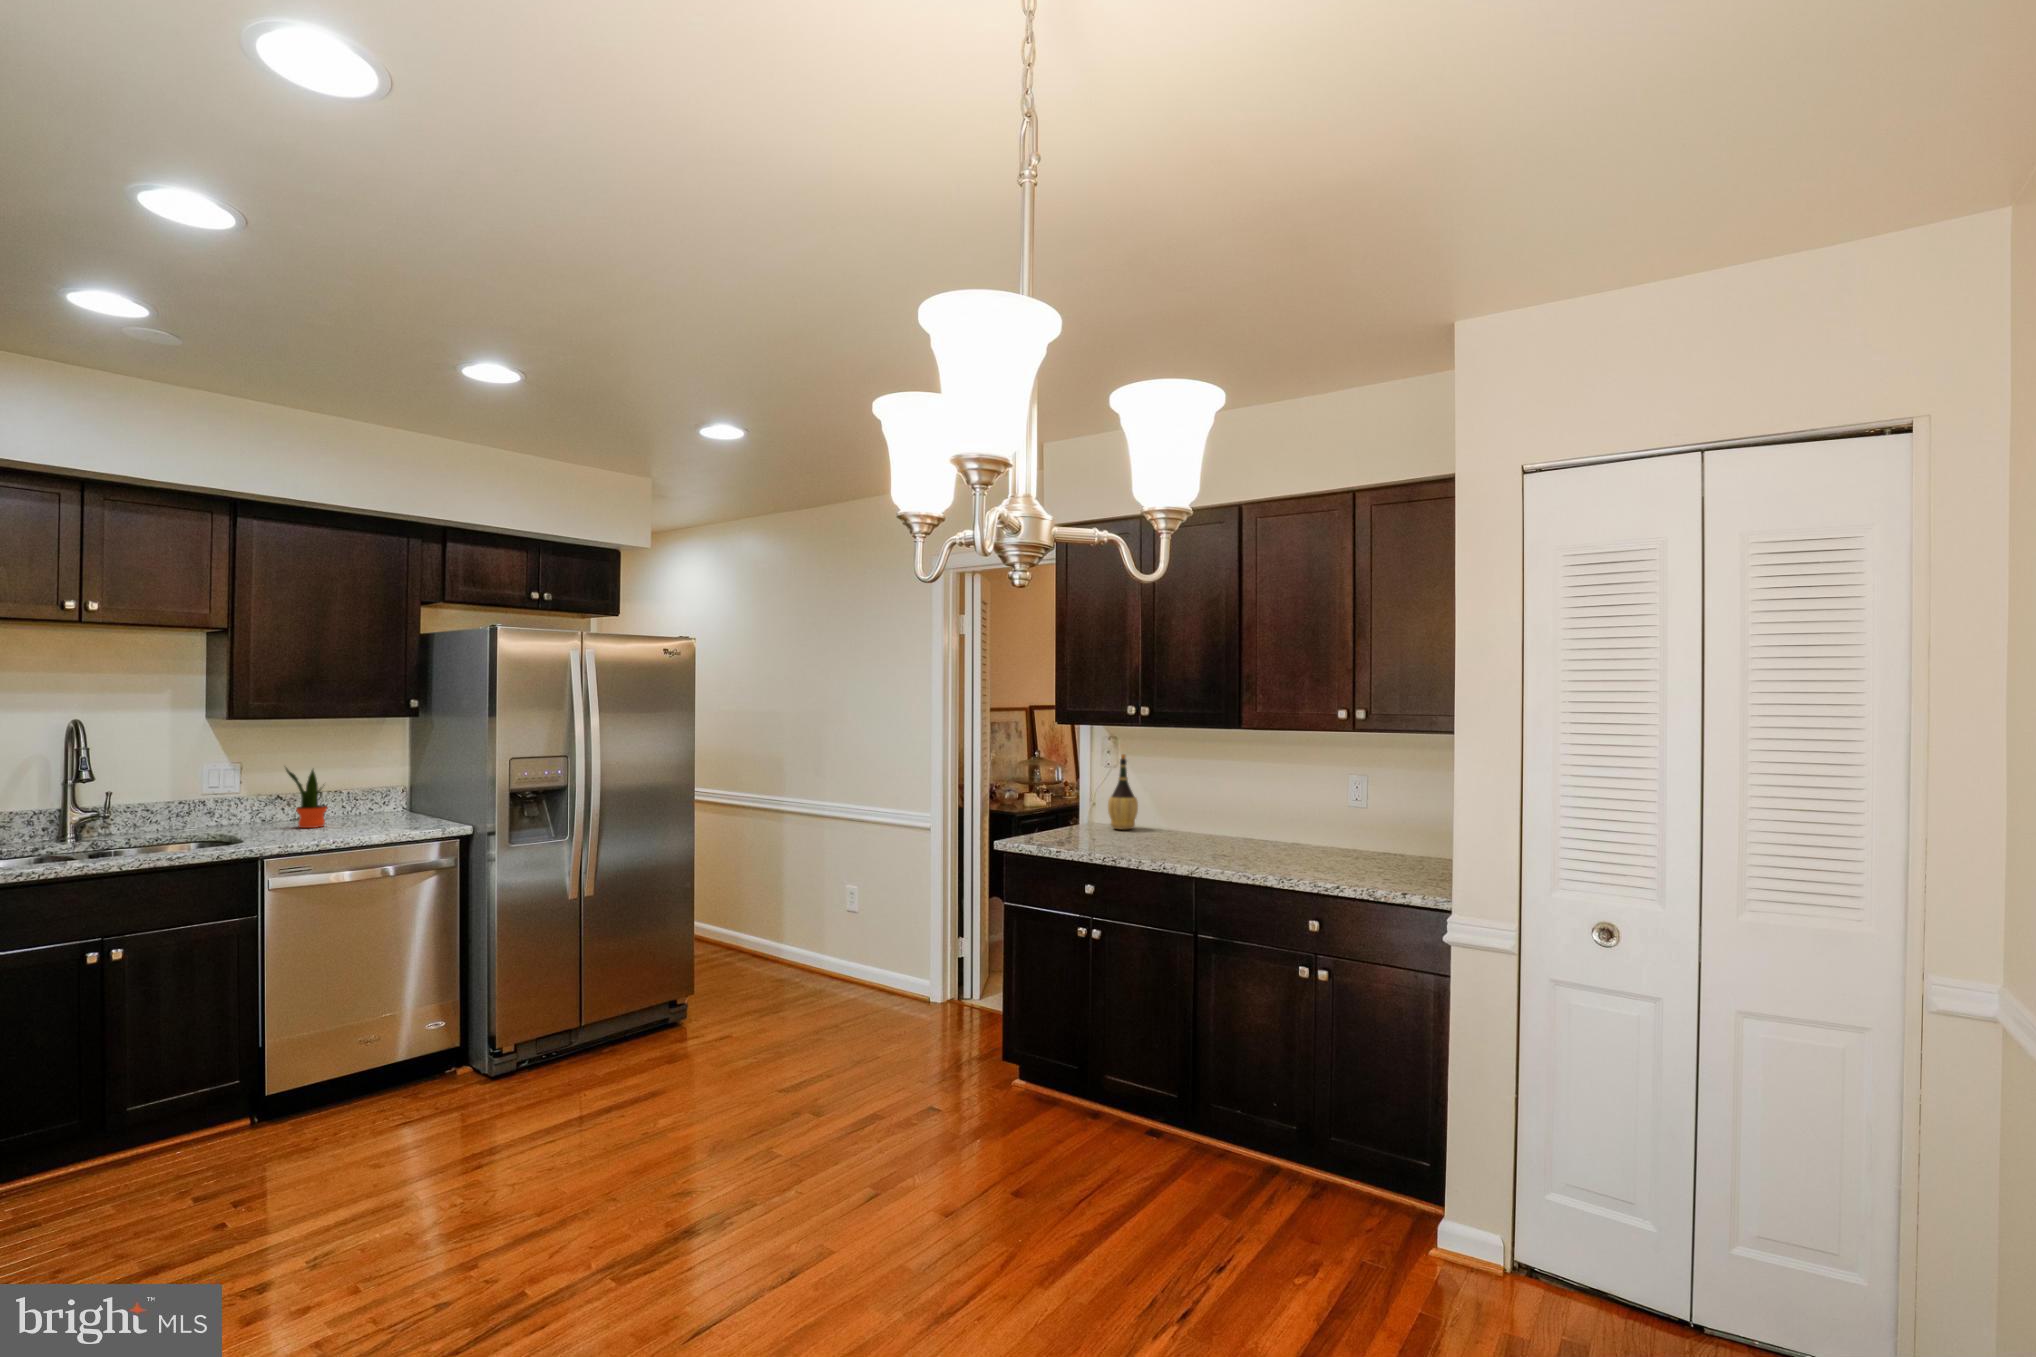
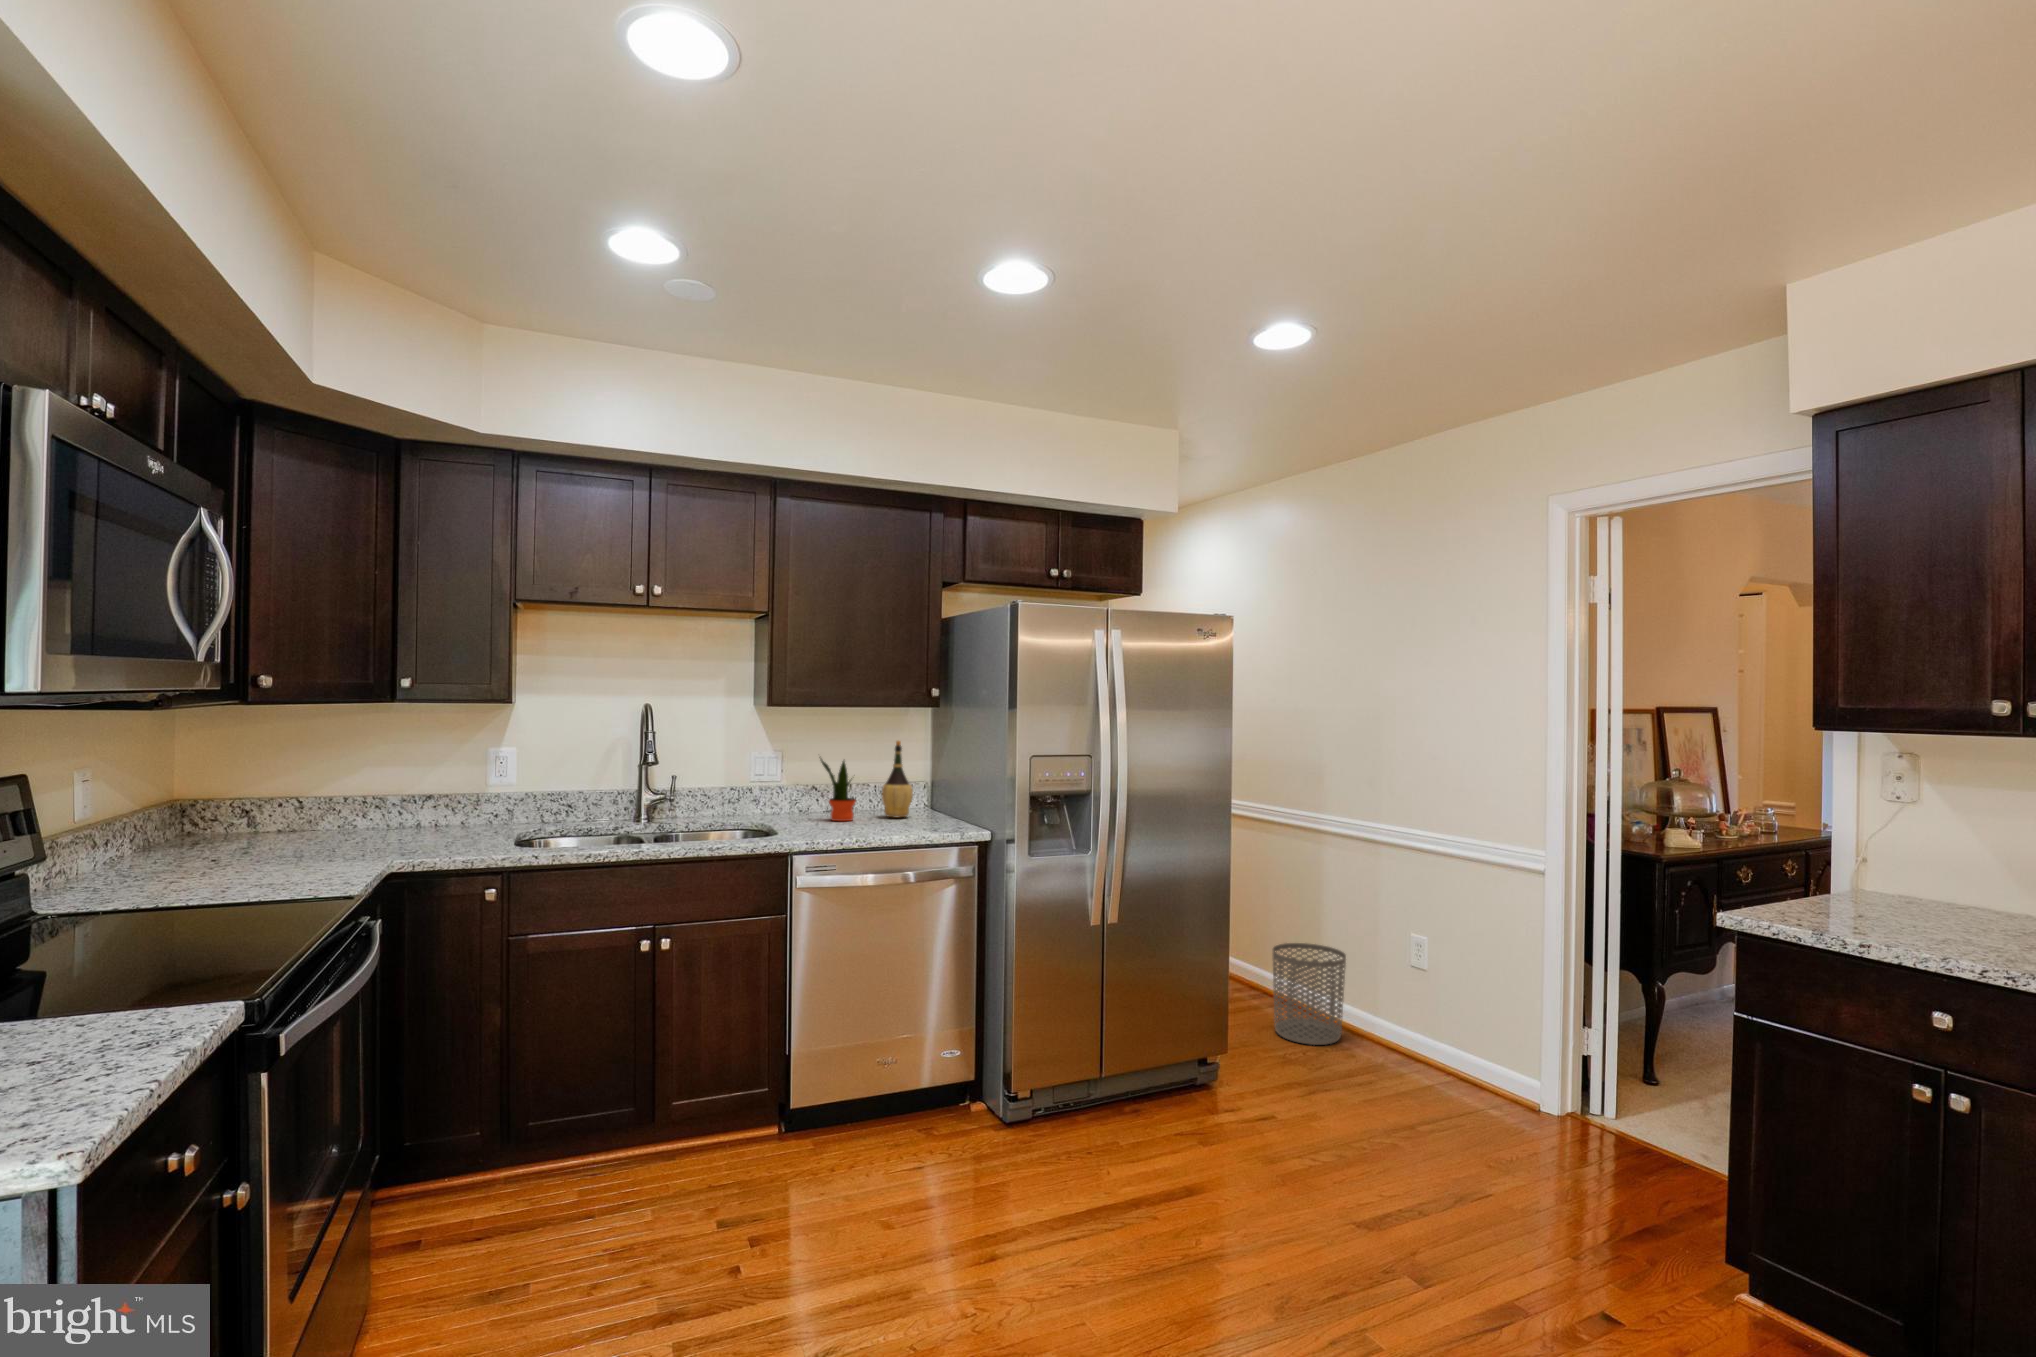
wine bottle: present [1108,754,1138,830] -> present [882,741,913,818]
waste bin: none [742,904,802,984] -> present [1273,943,1346,1045]

